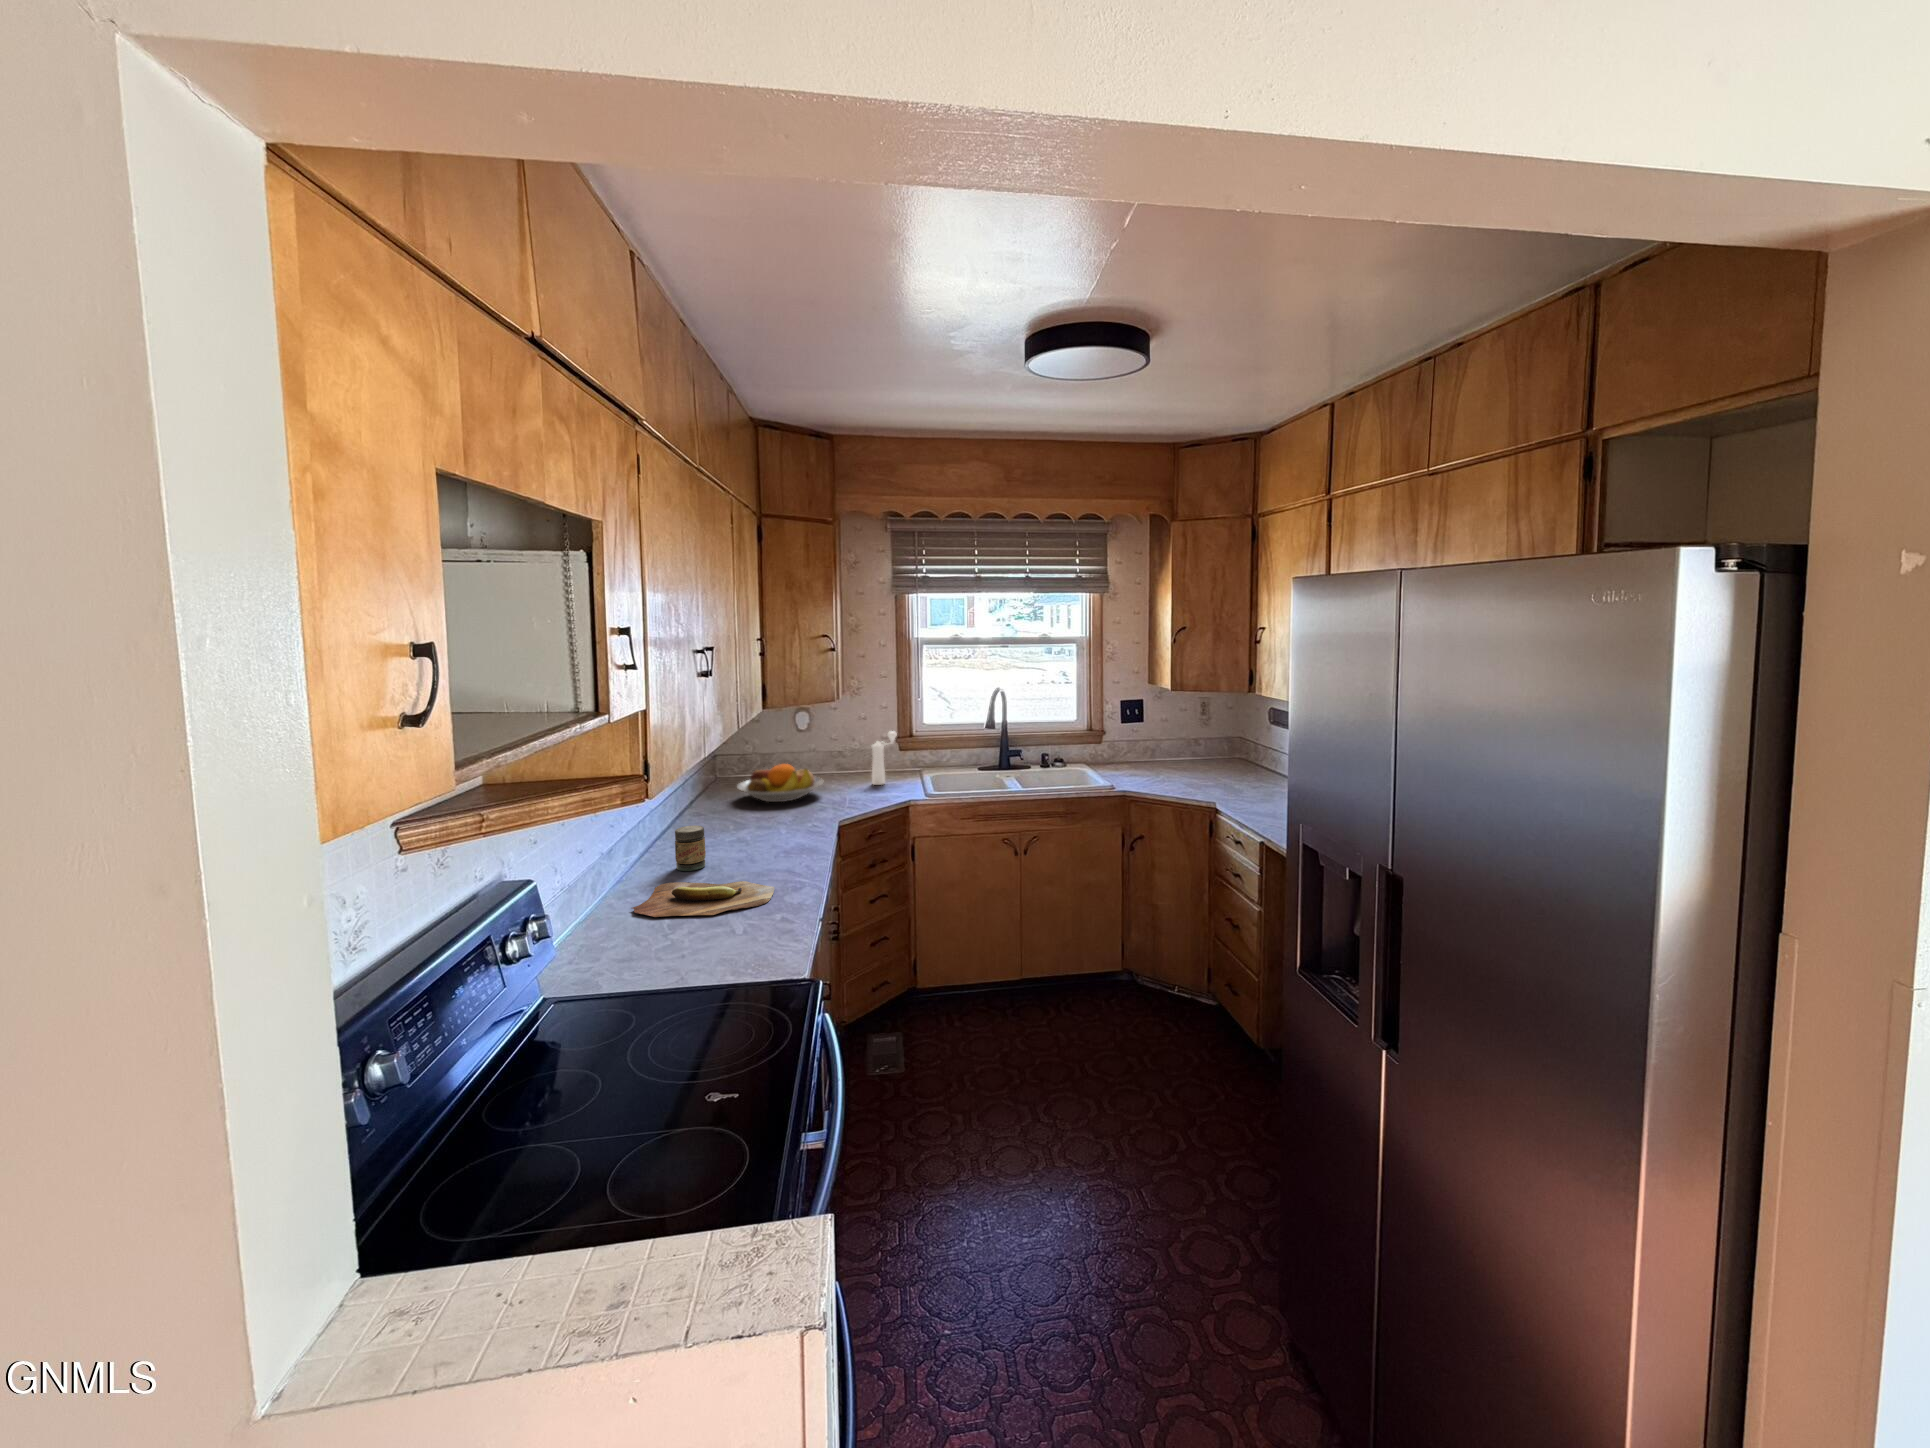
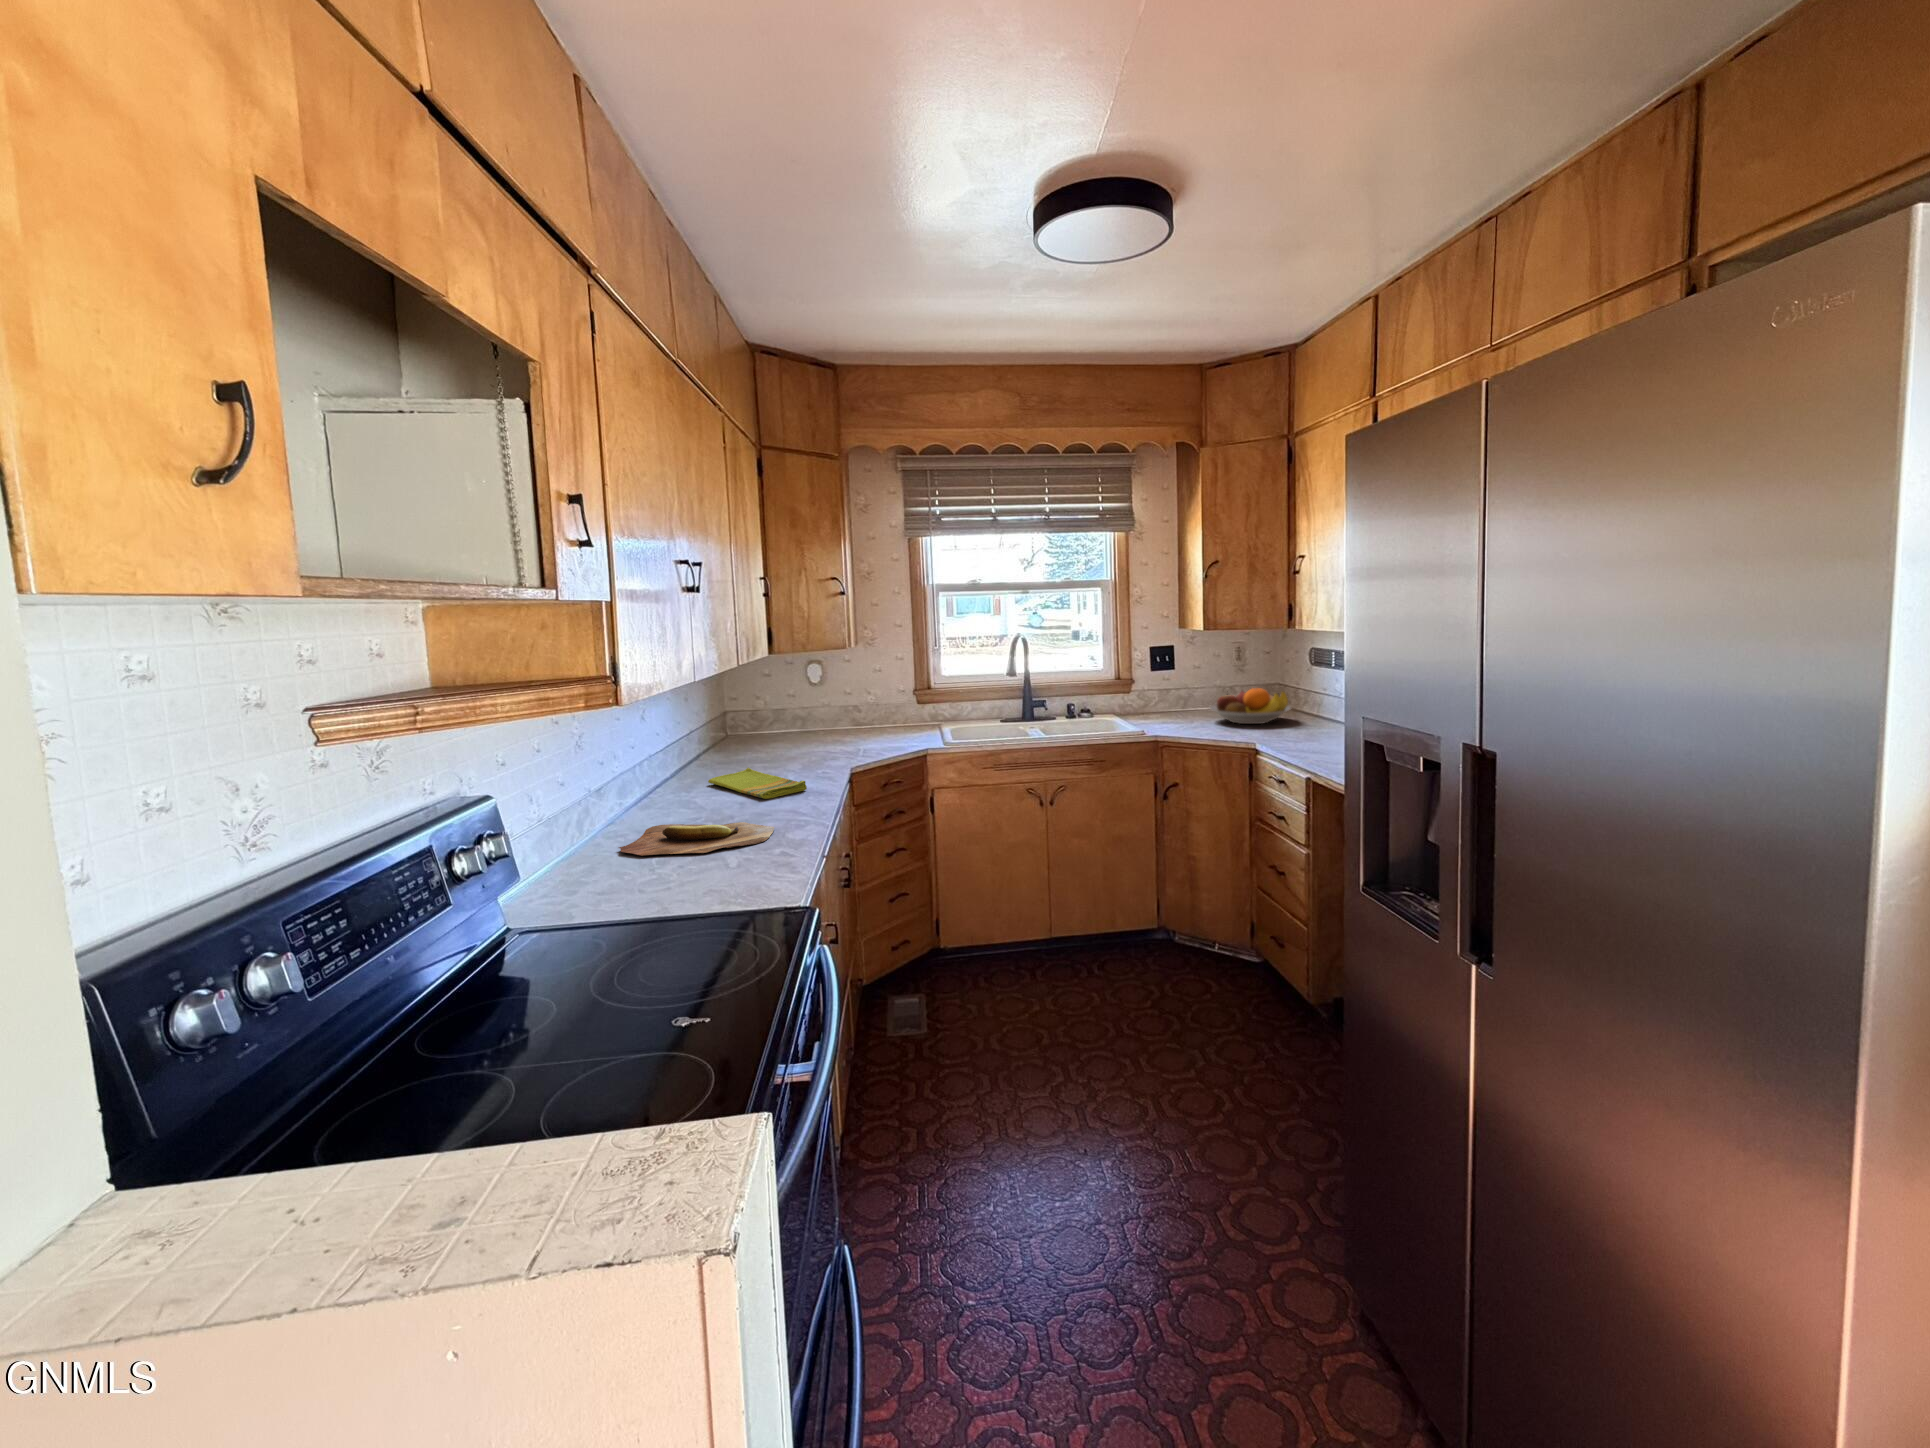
pepper mill: present [872,732,897,785] -> none [885,682,913,738]
fruit bowl: present [737,764,823,802] -> present [1209,688,1291,724]
dish towel: none [707,819,801,854] -> present [708,768,807,799]
jar: present [675,825,706,871] -> none [669,767,703,815]

